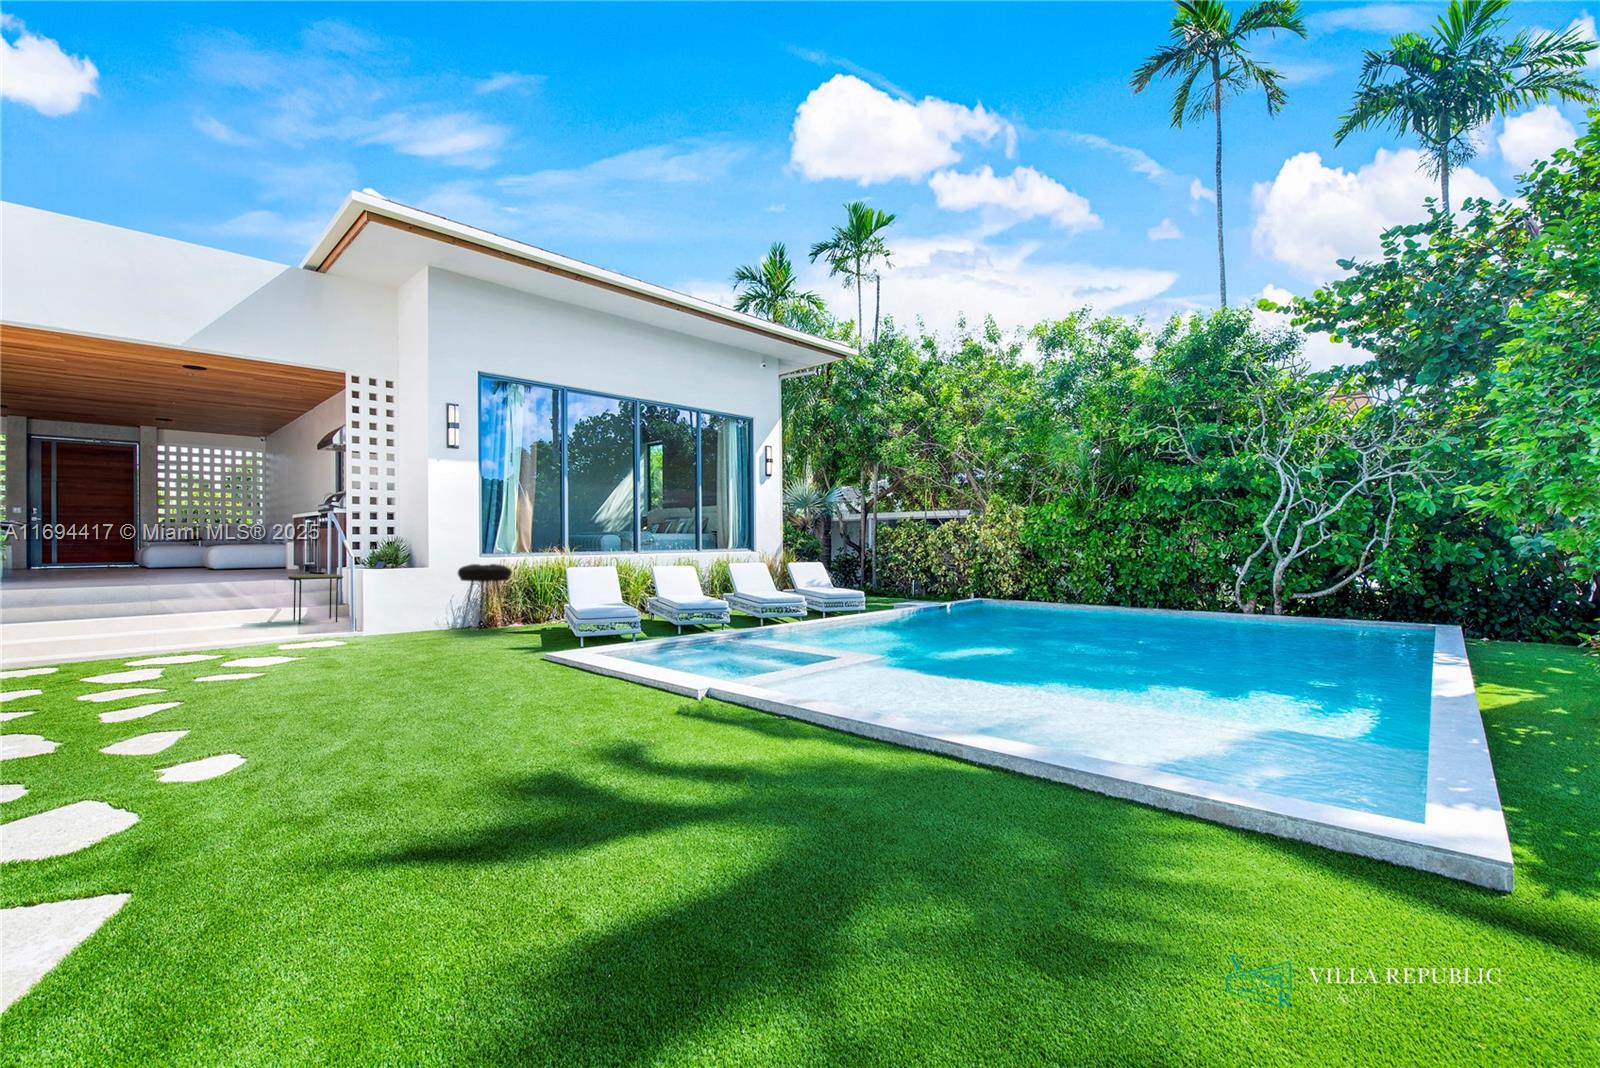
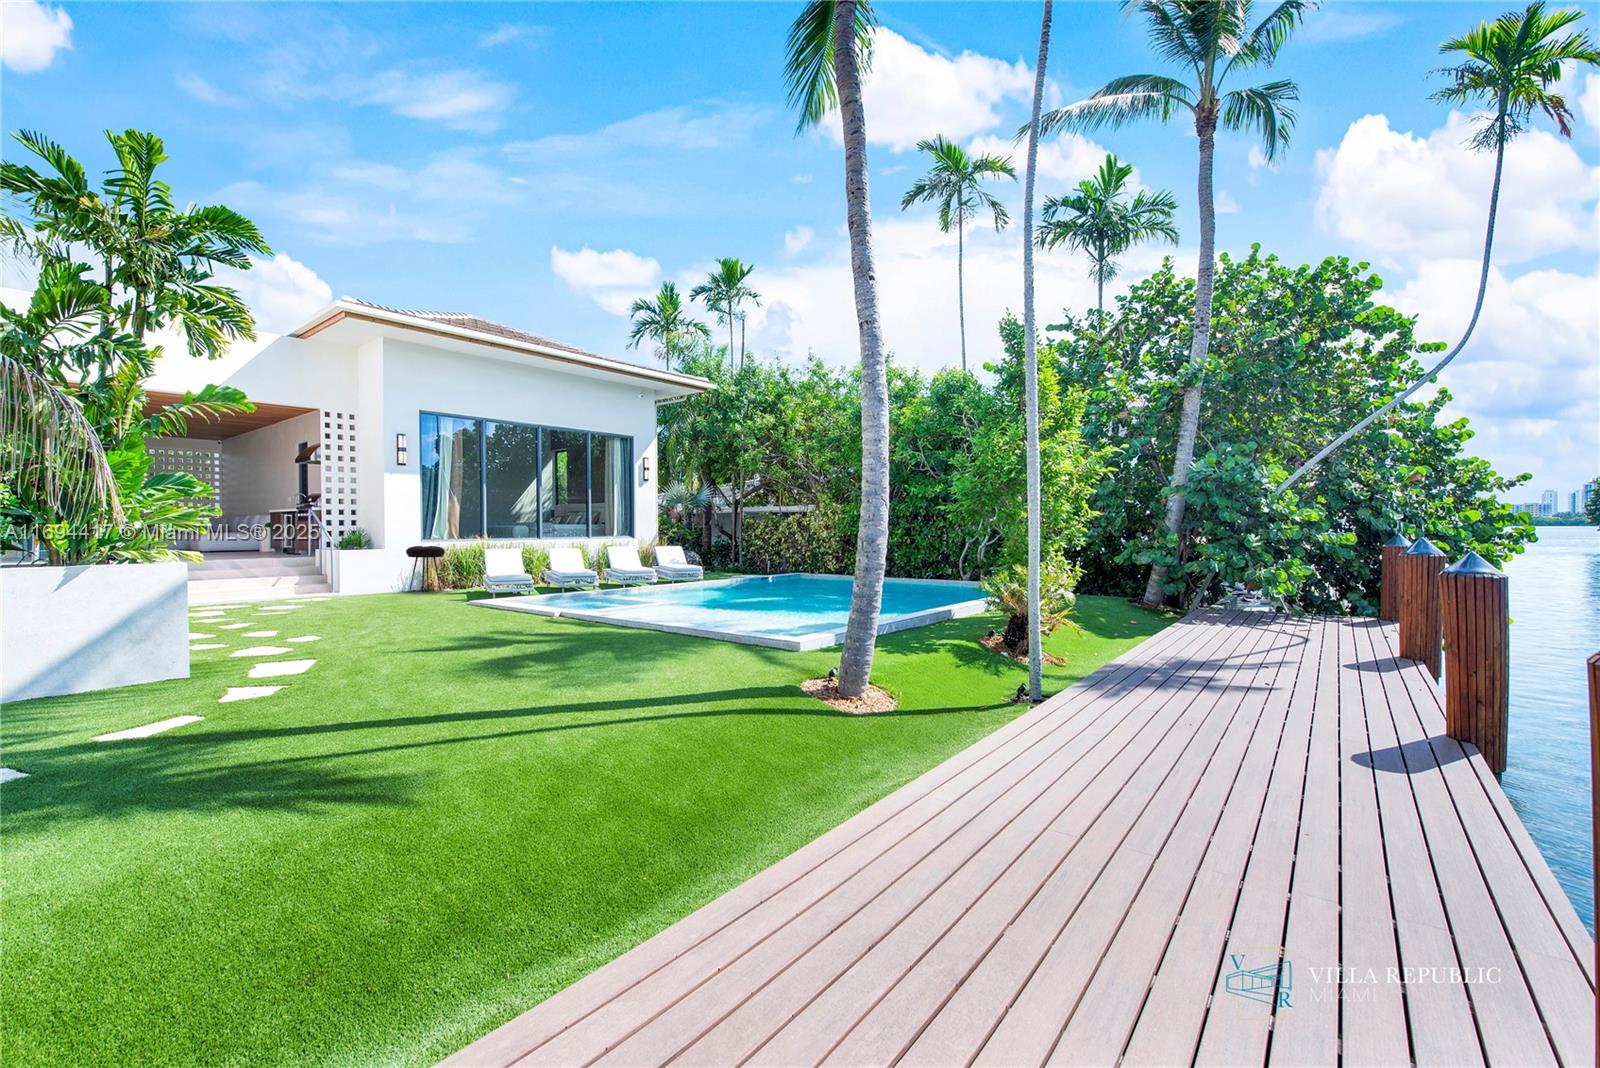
side table: present [288,574,343,624] -> none [282,554,322,589]

